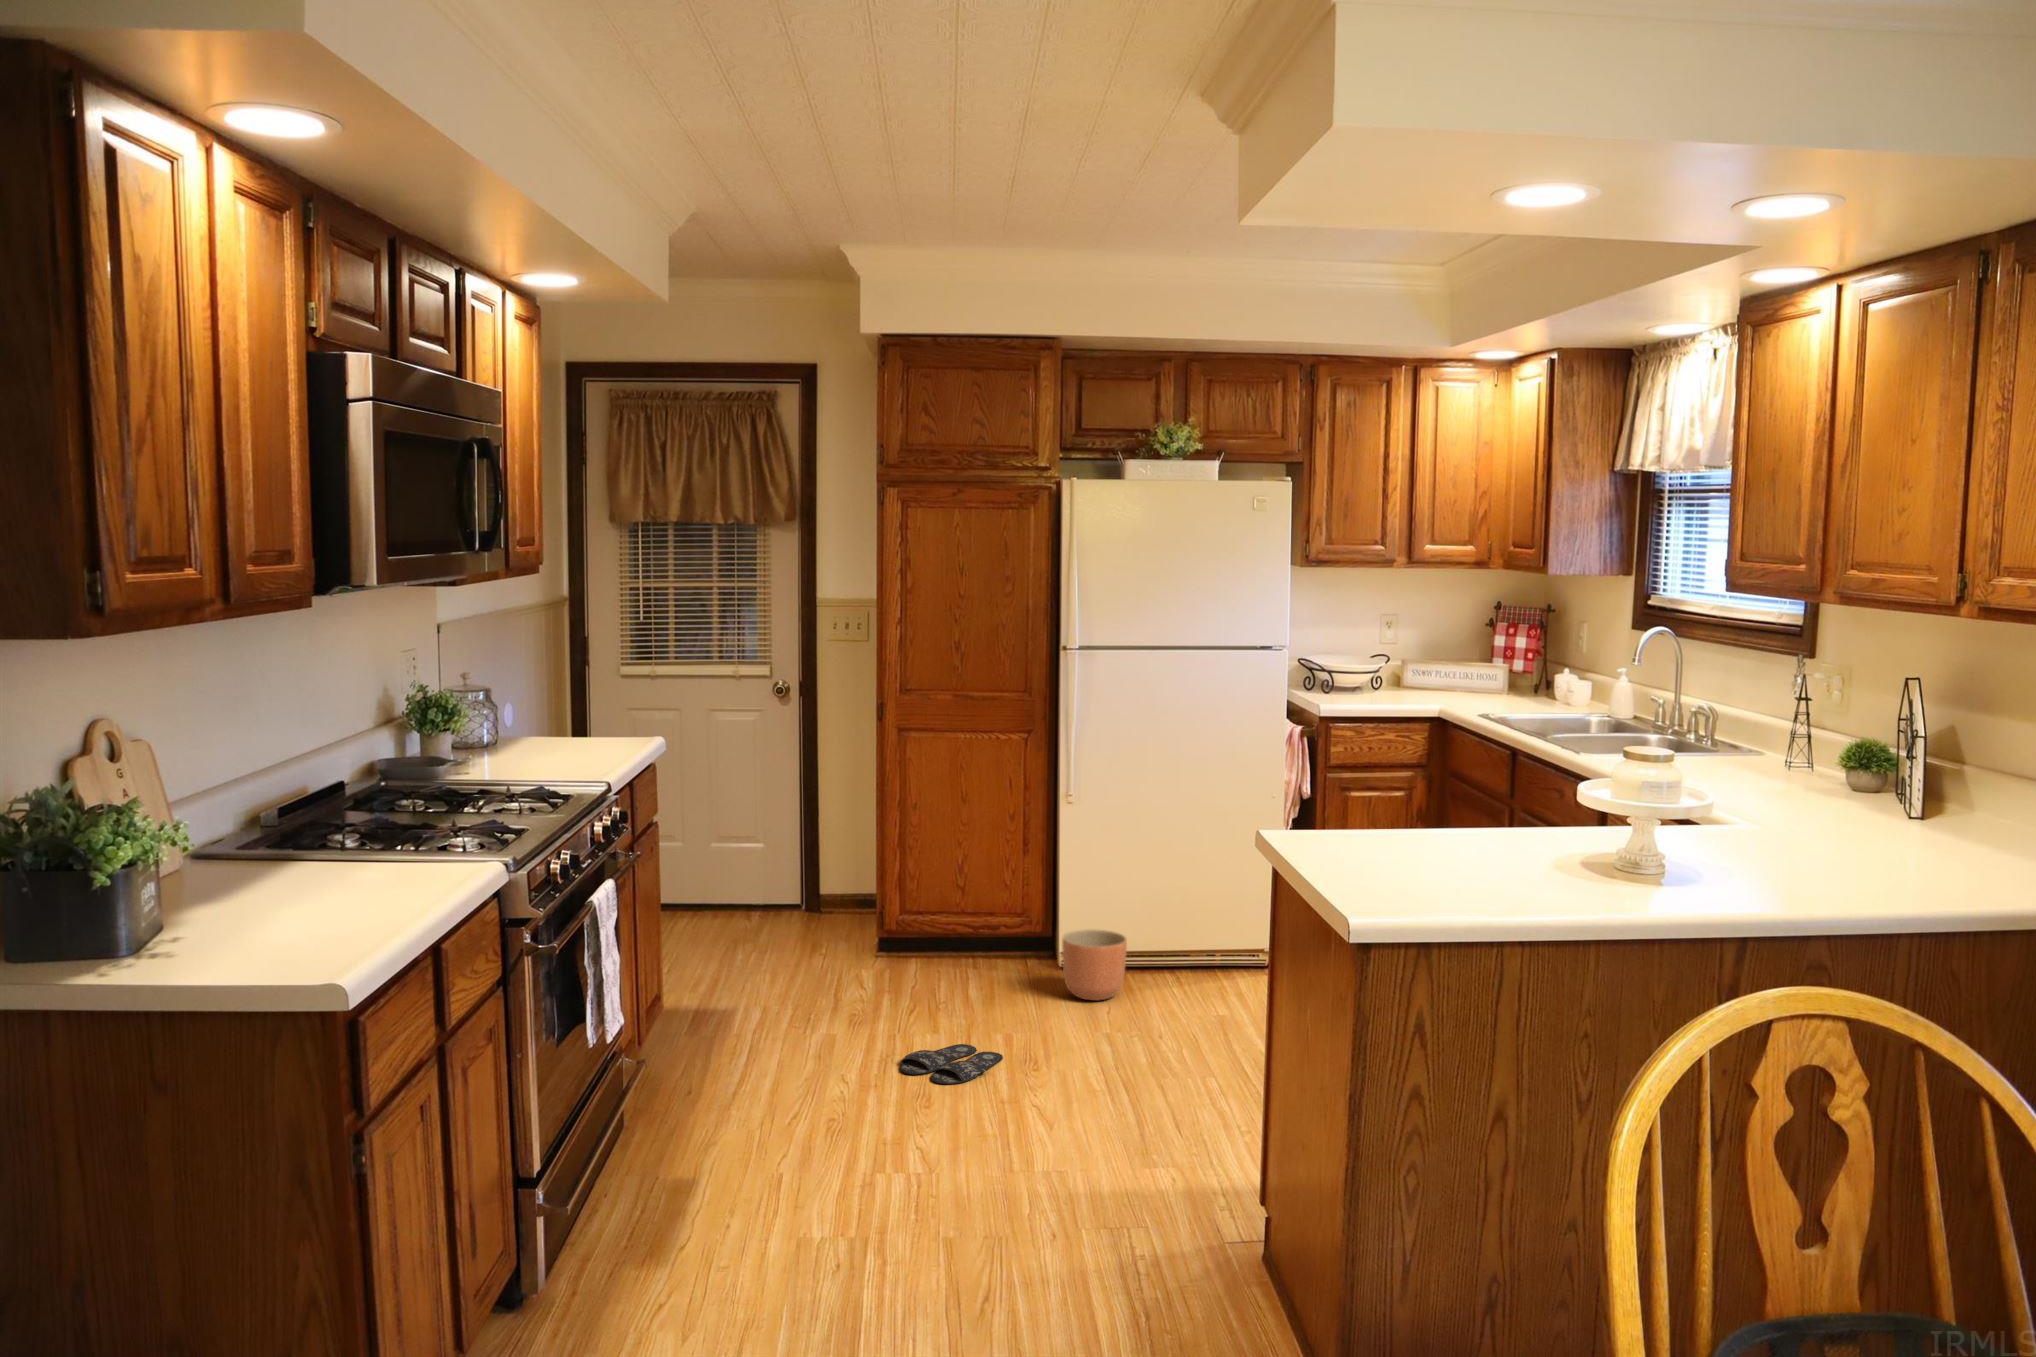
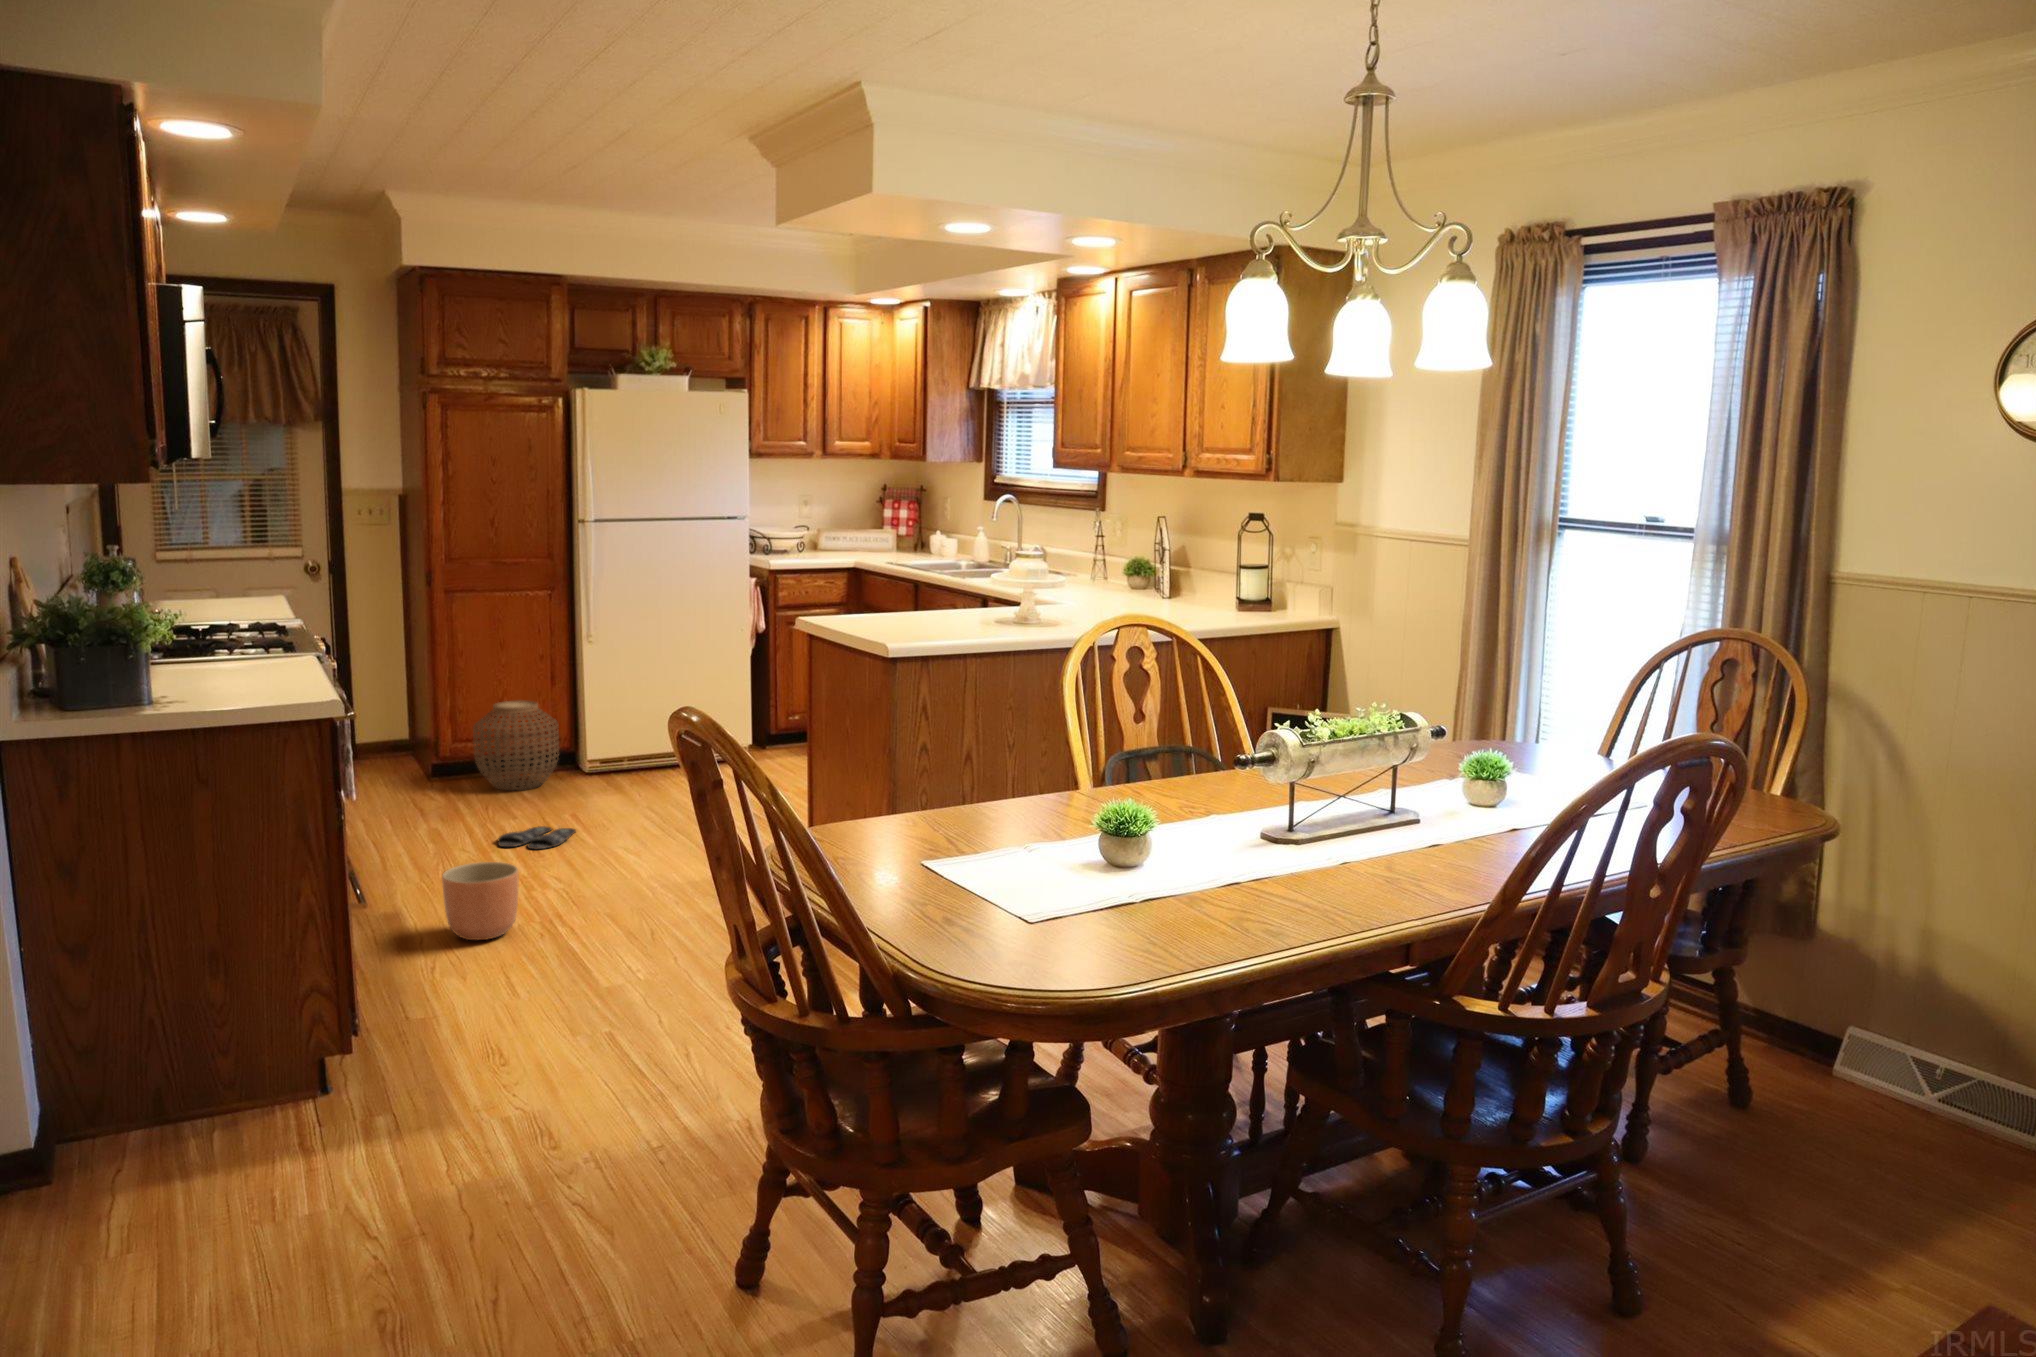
woven basket: none [928,866,1028,980] -> present [474,700,559,790]
planter: present [1062,929,1127,1000] -> present [442,862,519,940]

